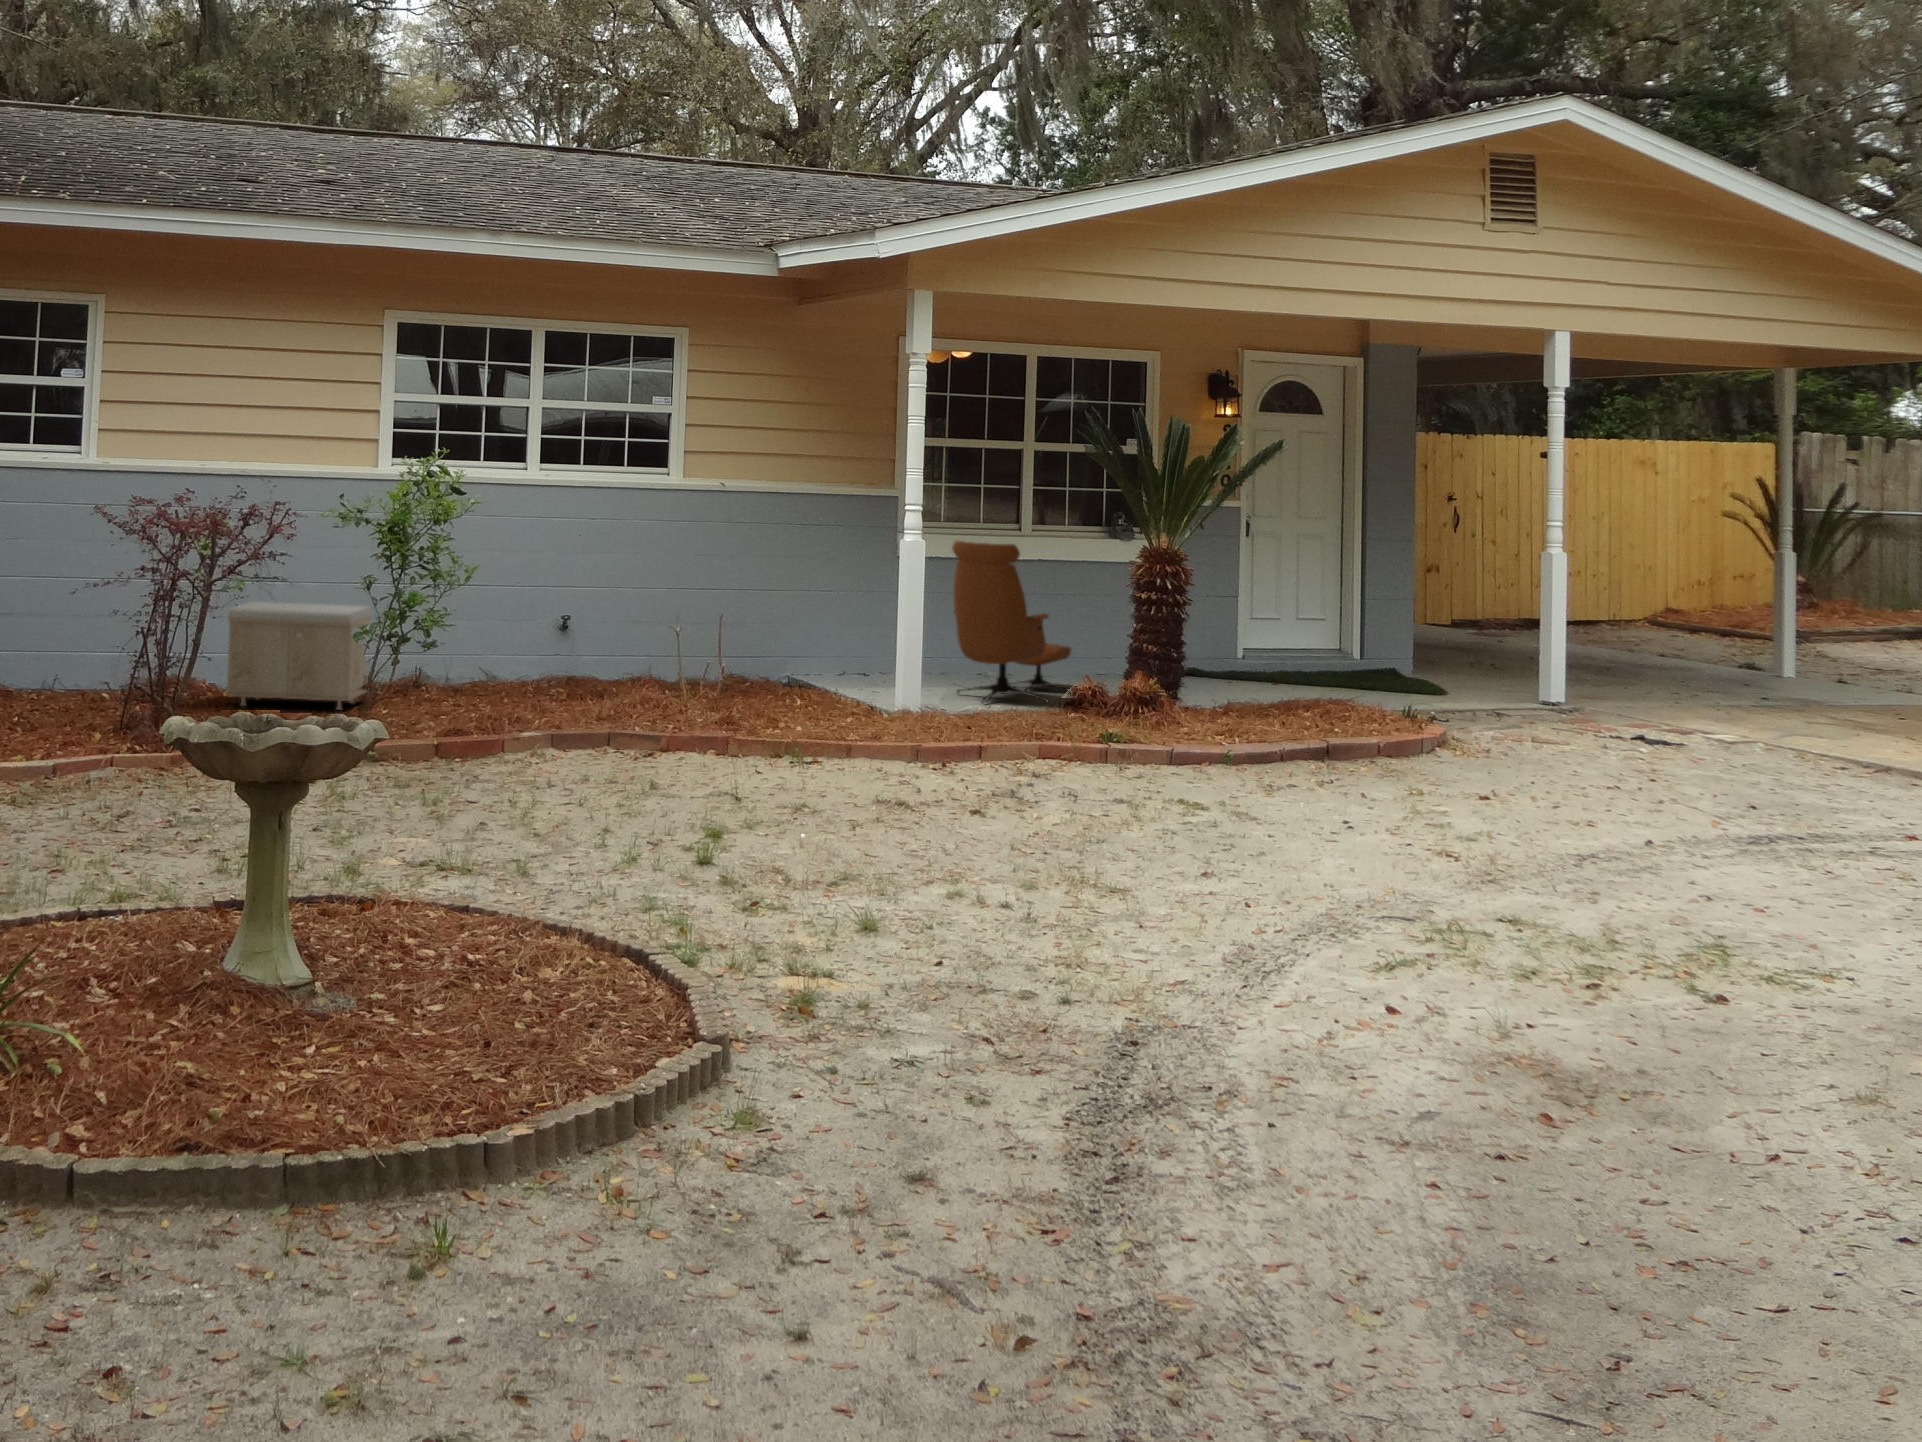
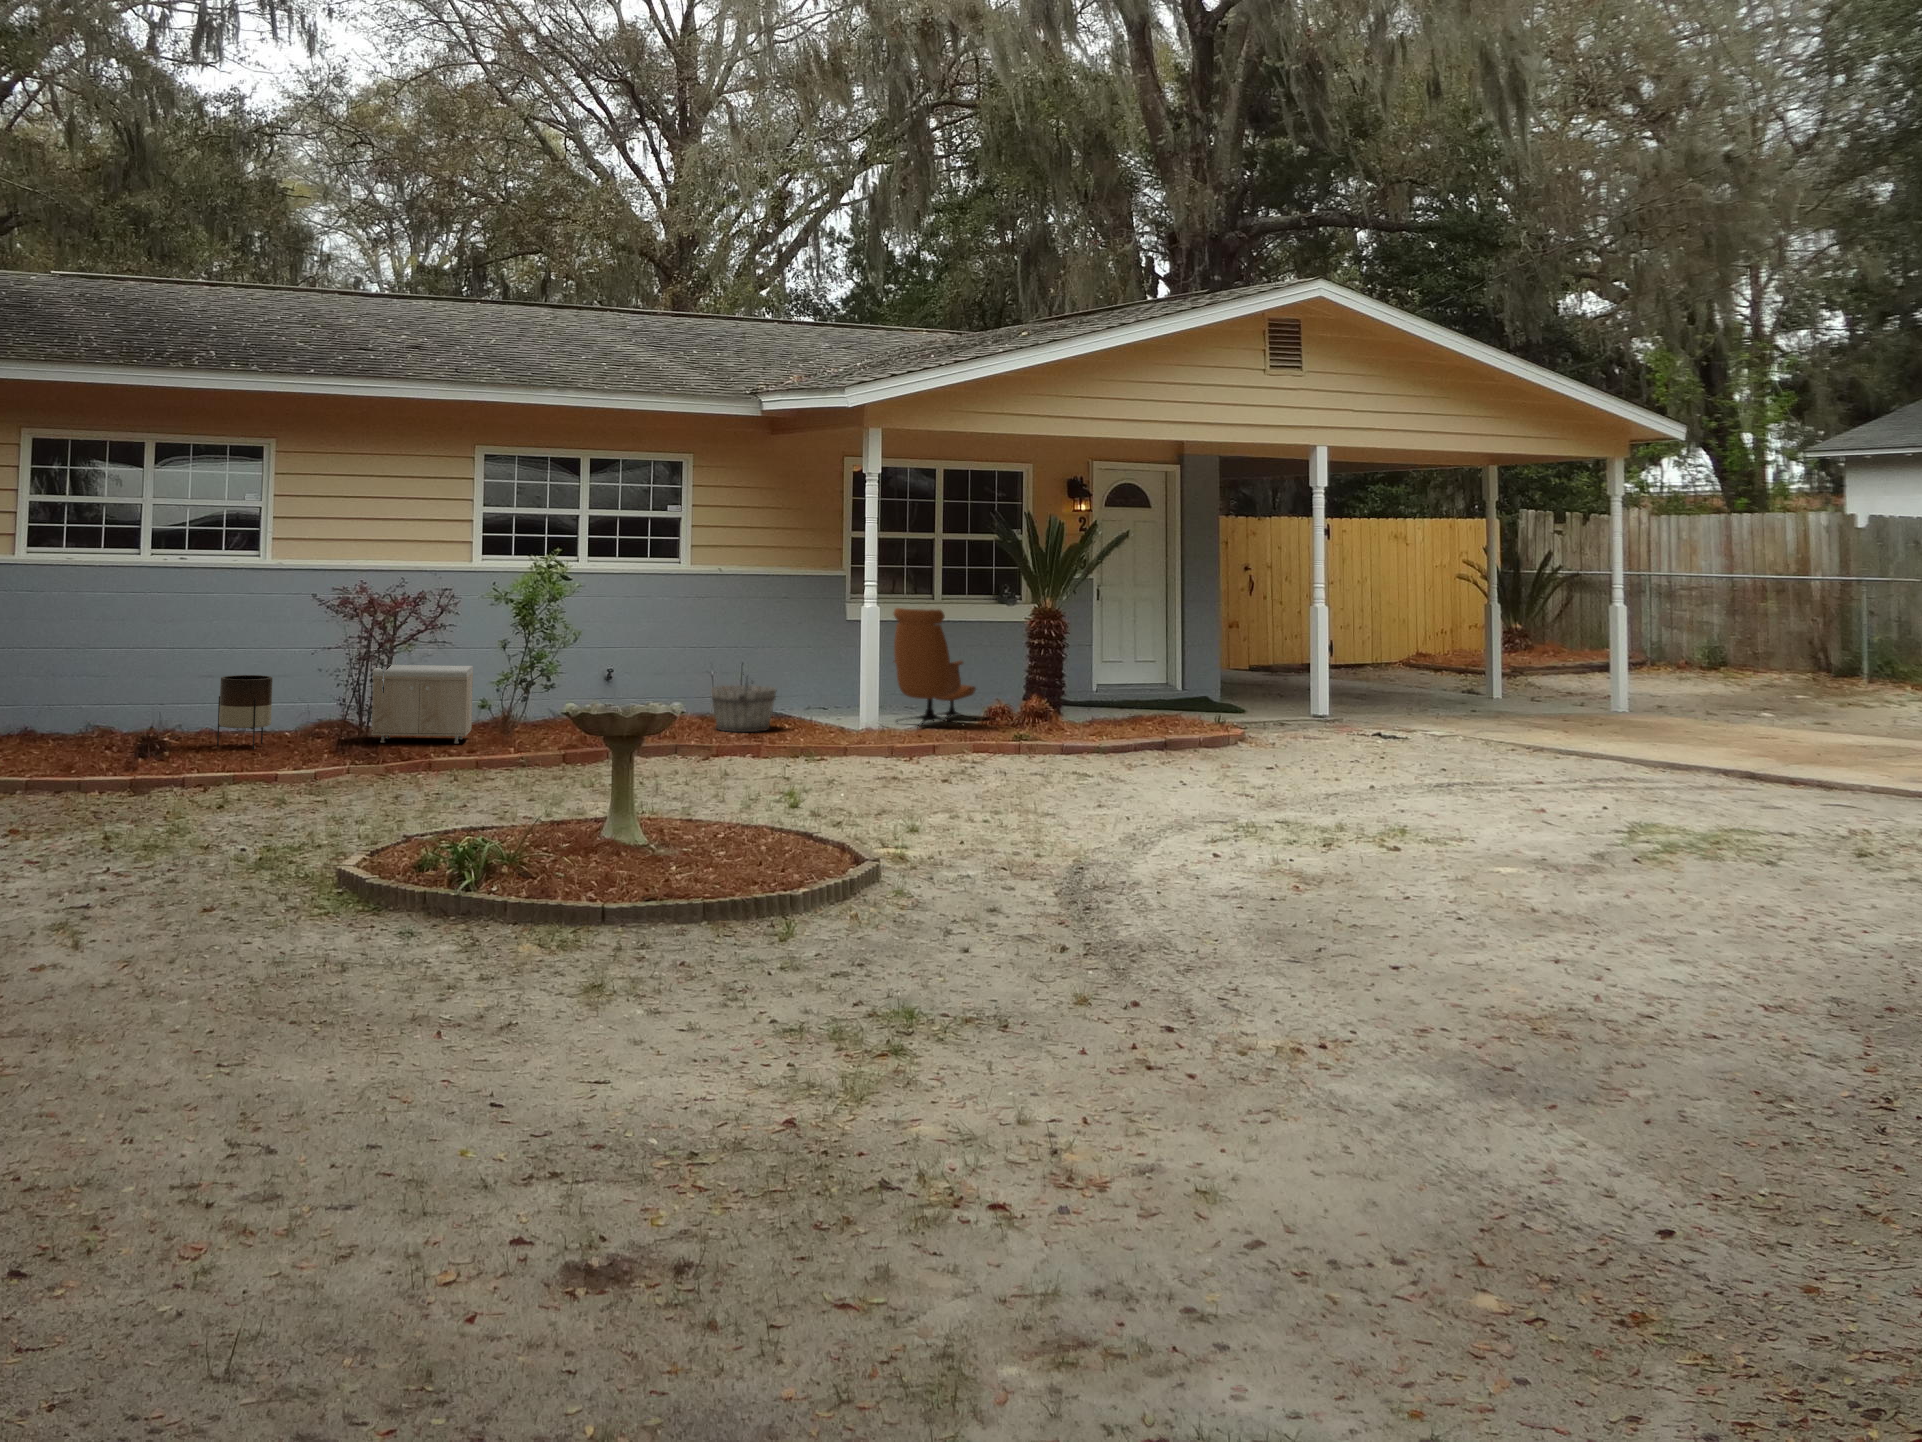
planter: none [18,612,92,712] -> present [217,675,273,750]
wooden bucket: none [702,622,791,703] -> present [711,674,776,732]

